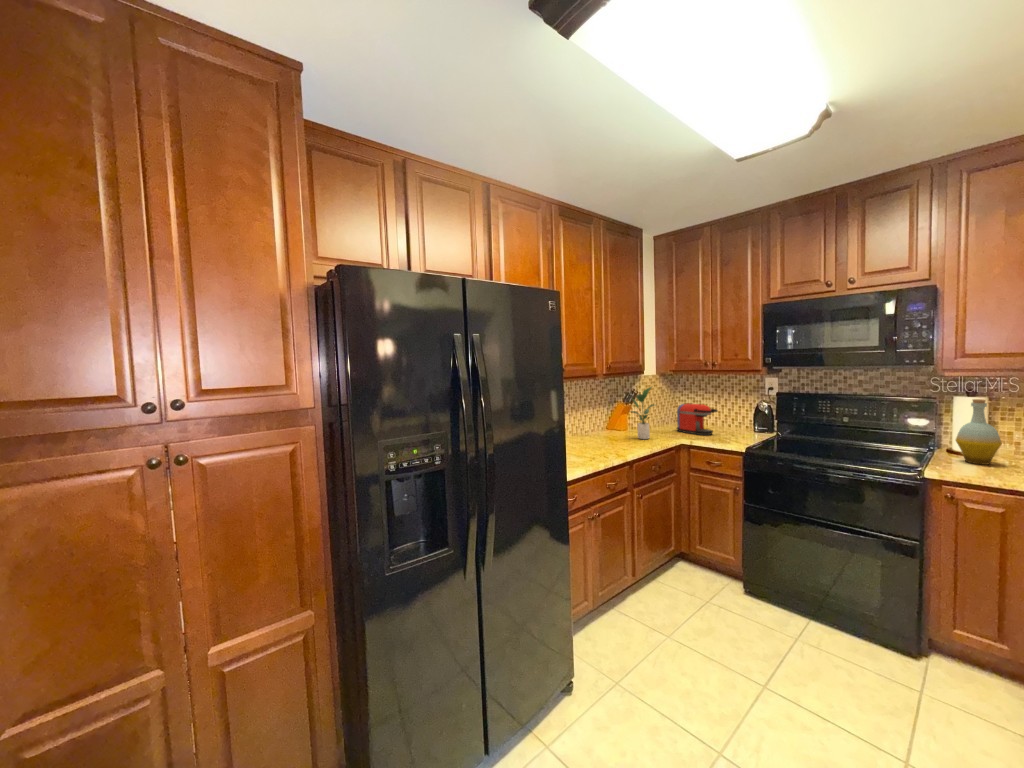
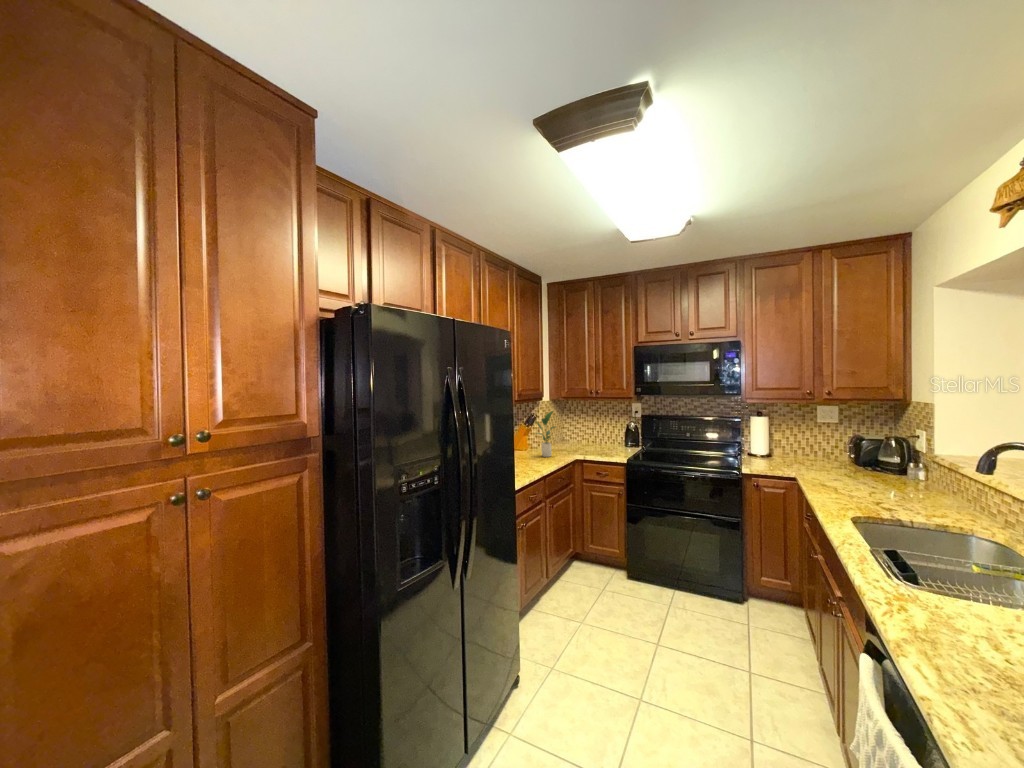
bottle: present [956,399,1002,465] -> none [754,419,778,463]
coffee maker: present [677,403,718,435] -> none [568,425,601,451]

